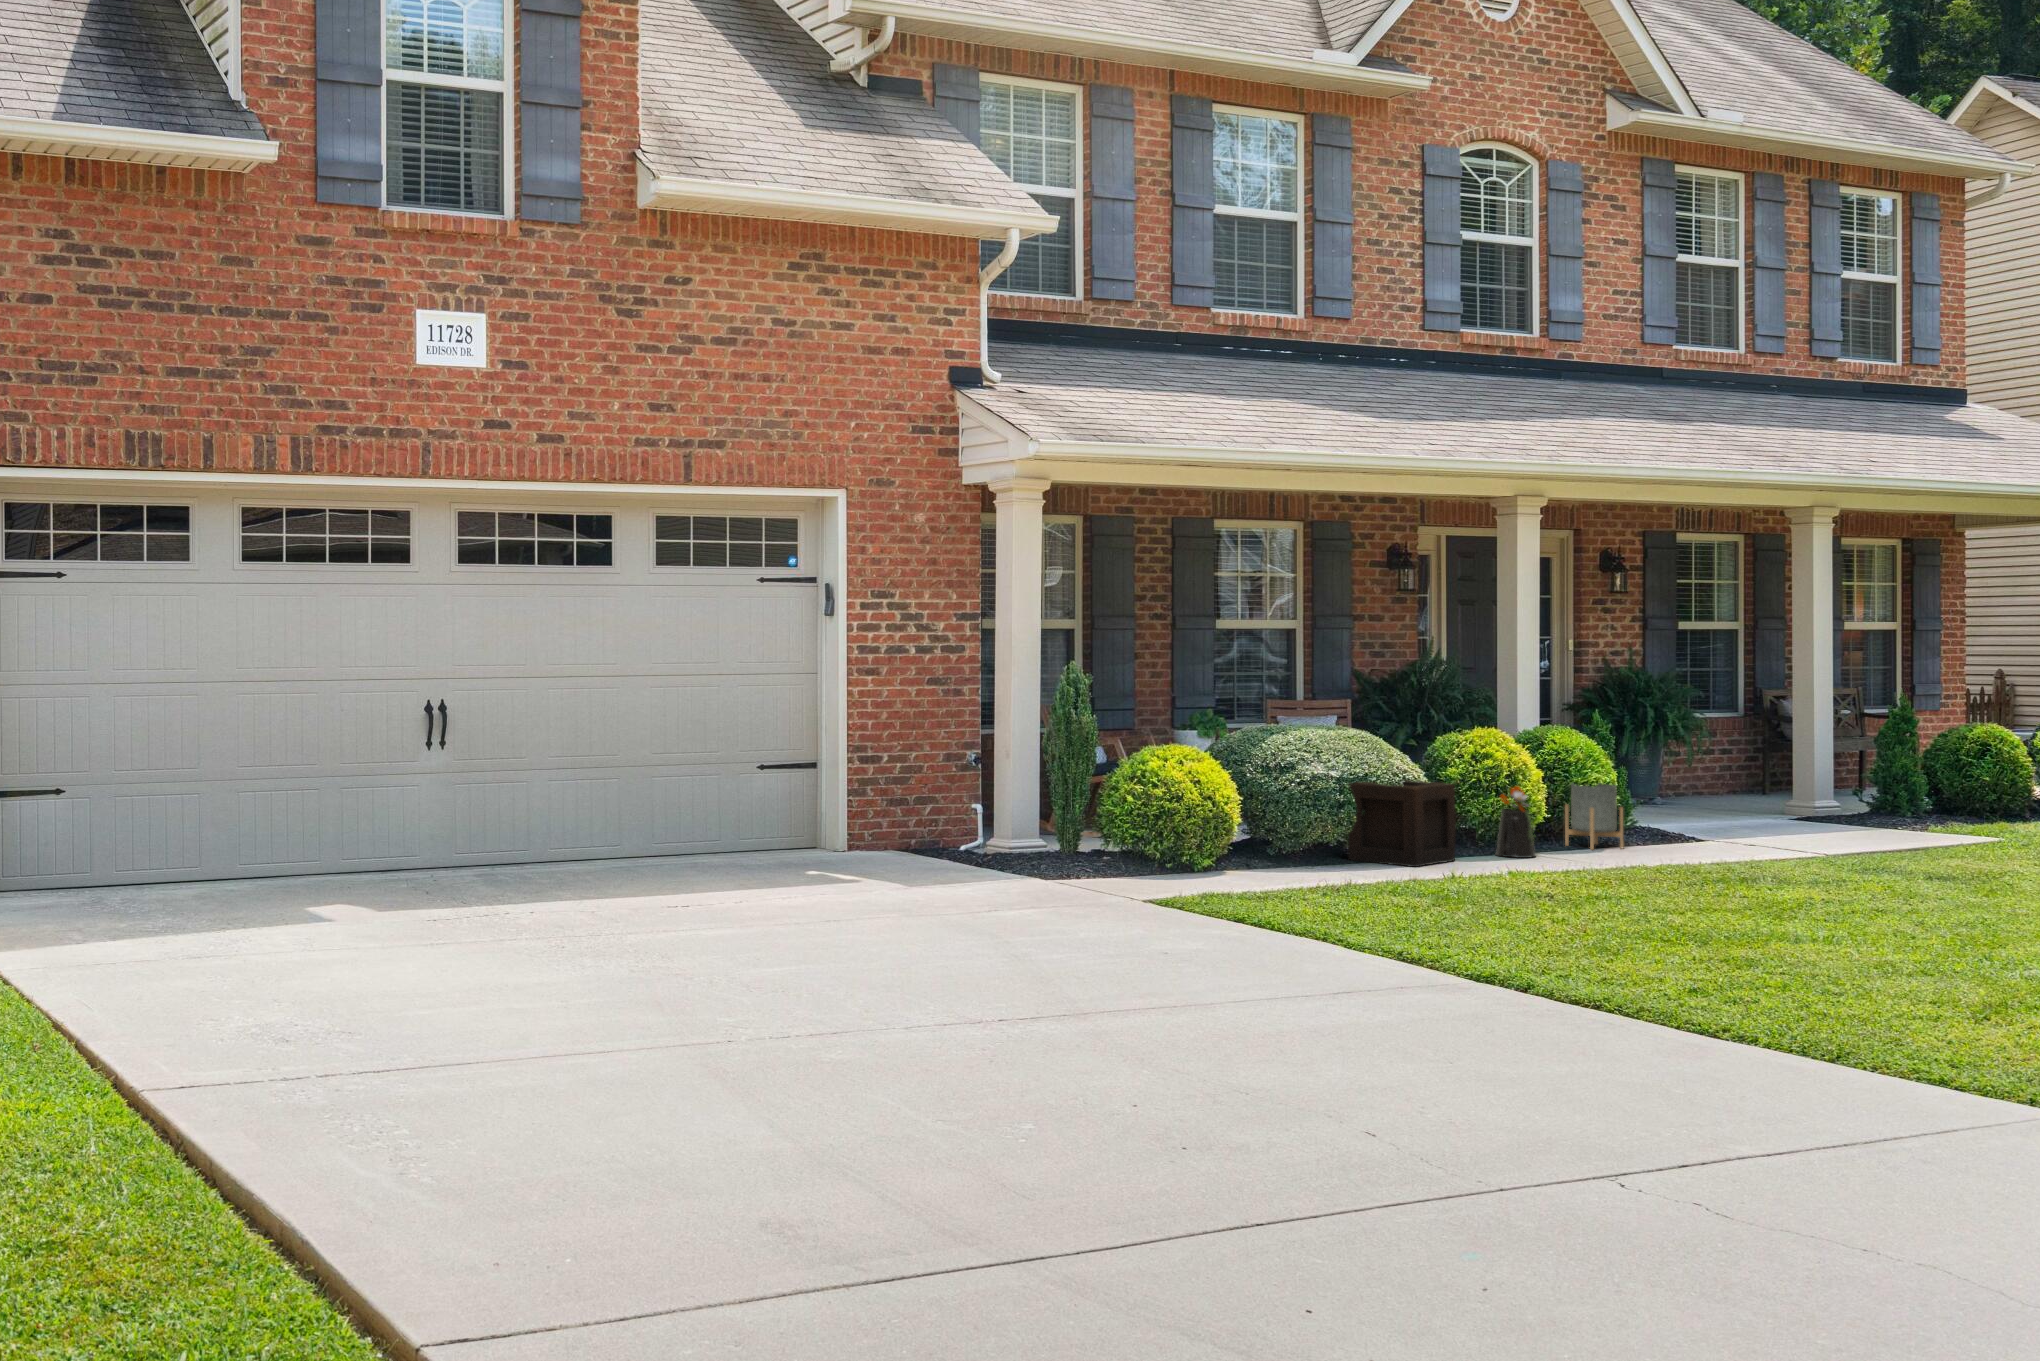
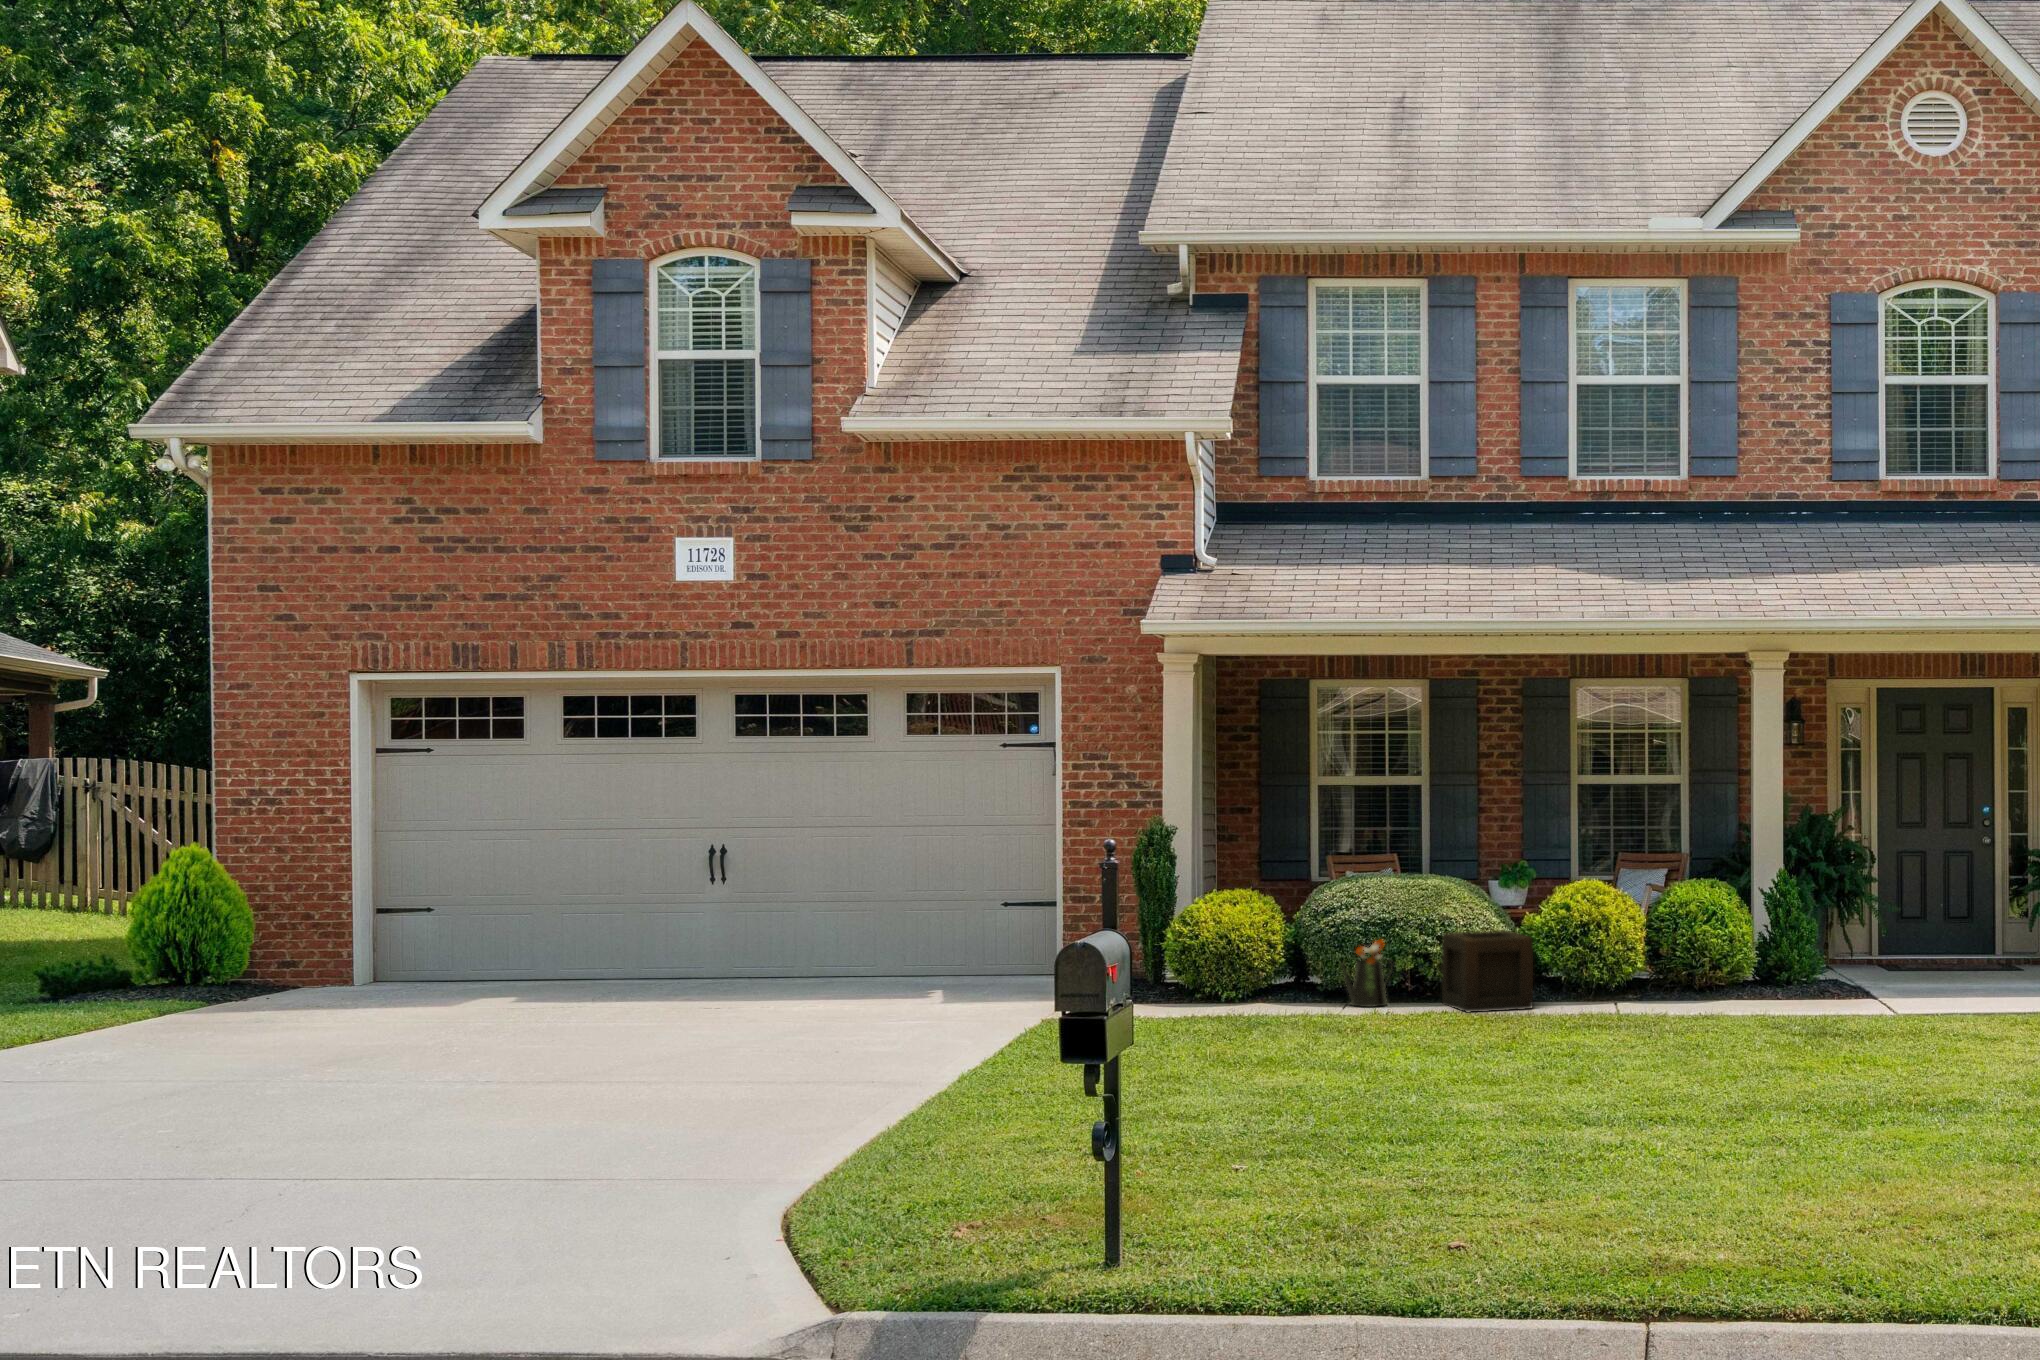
planter: present [1565,783,1624,850] -> none [1721,941,1764,1006]
watering can: present [1496,786,1536,858] -> present [1341,940,1391,1007]

